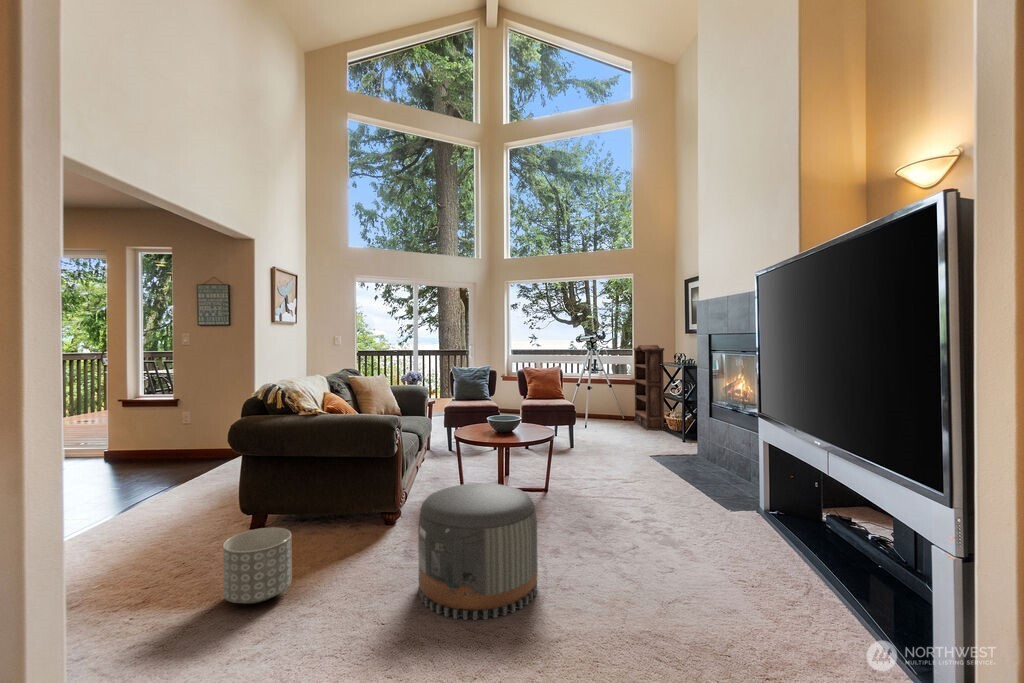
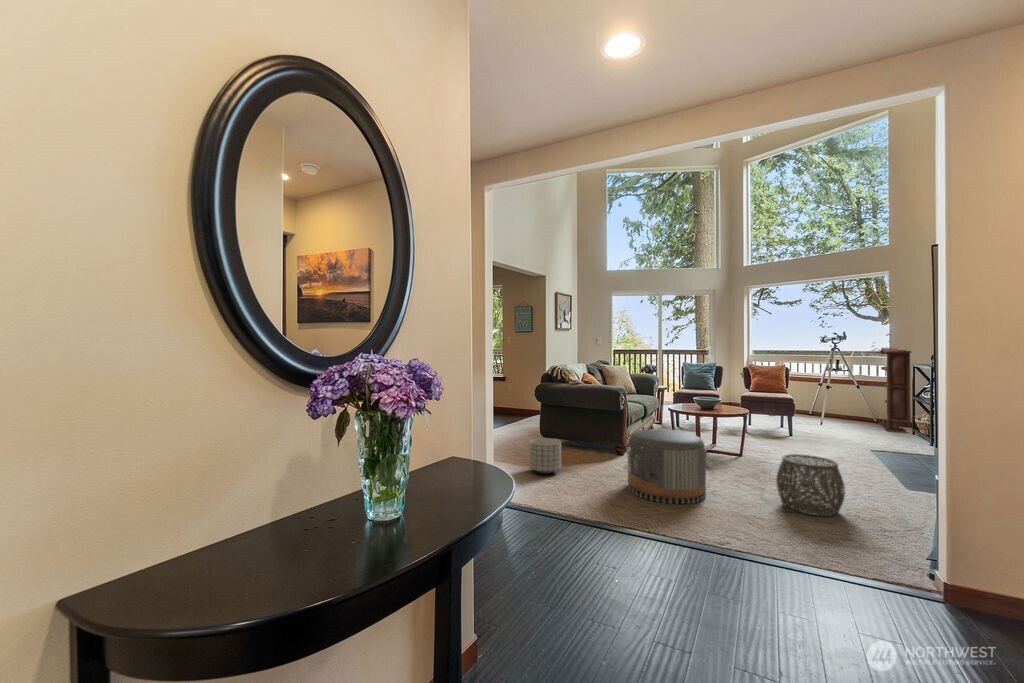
woven basket: none [620,494,701,583] -> present [776,454,845,517]

